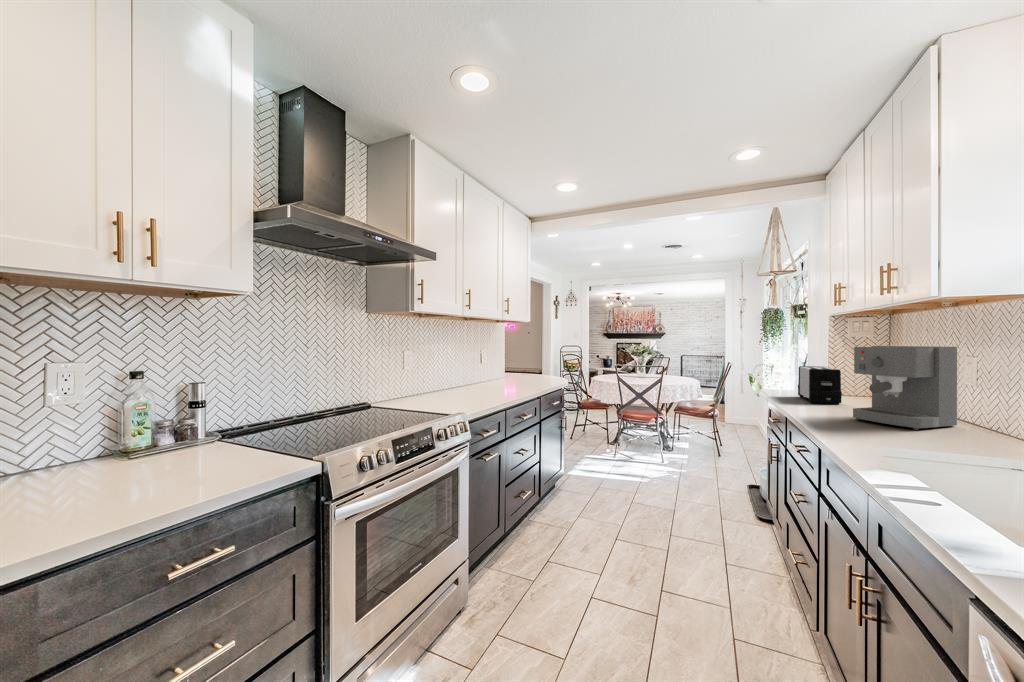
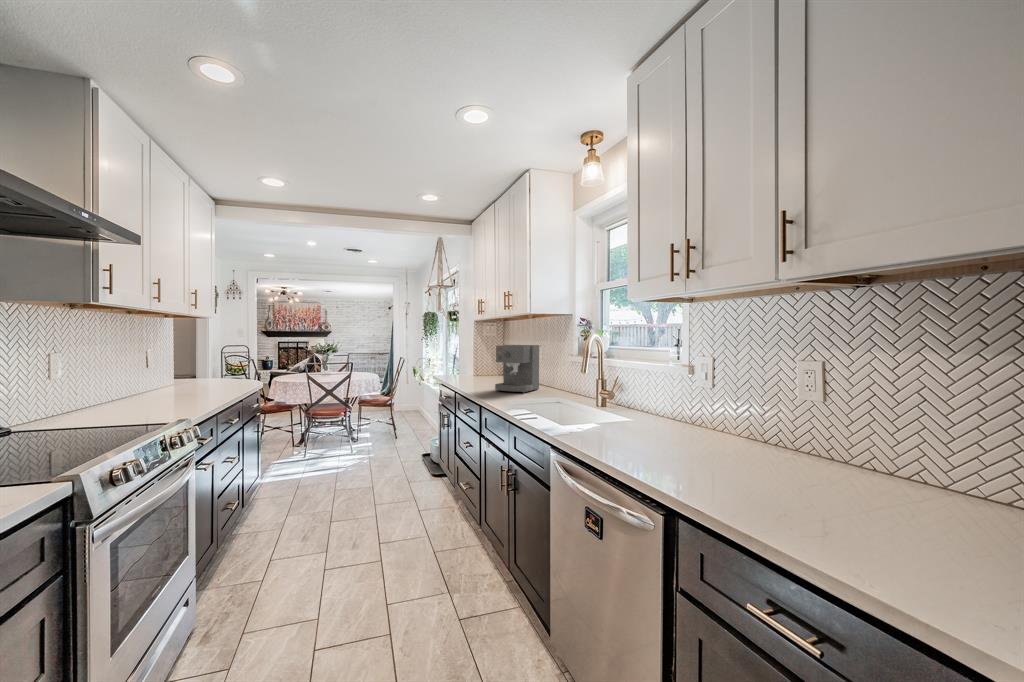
toaster: present [798,366,842,404] -> none [460,359,486,384]

